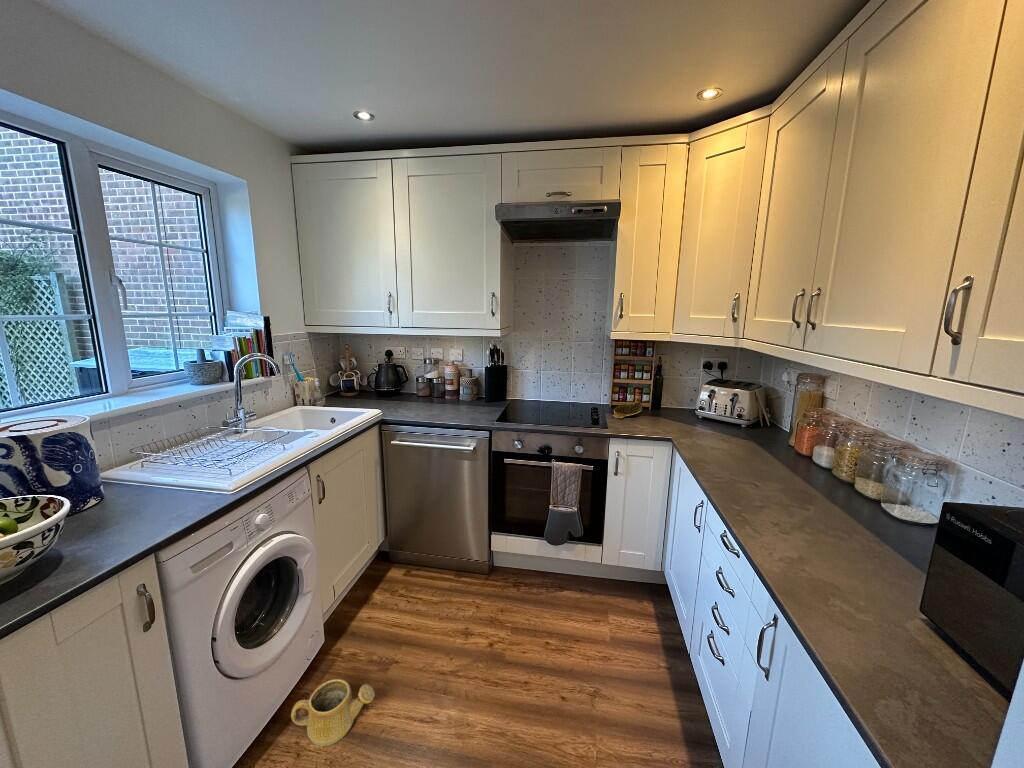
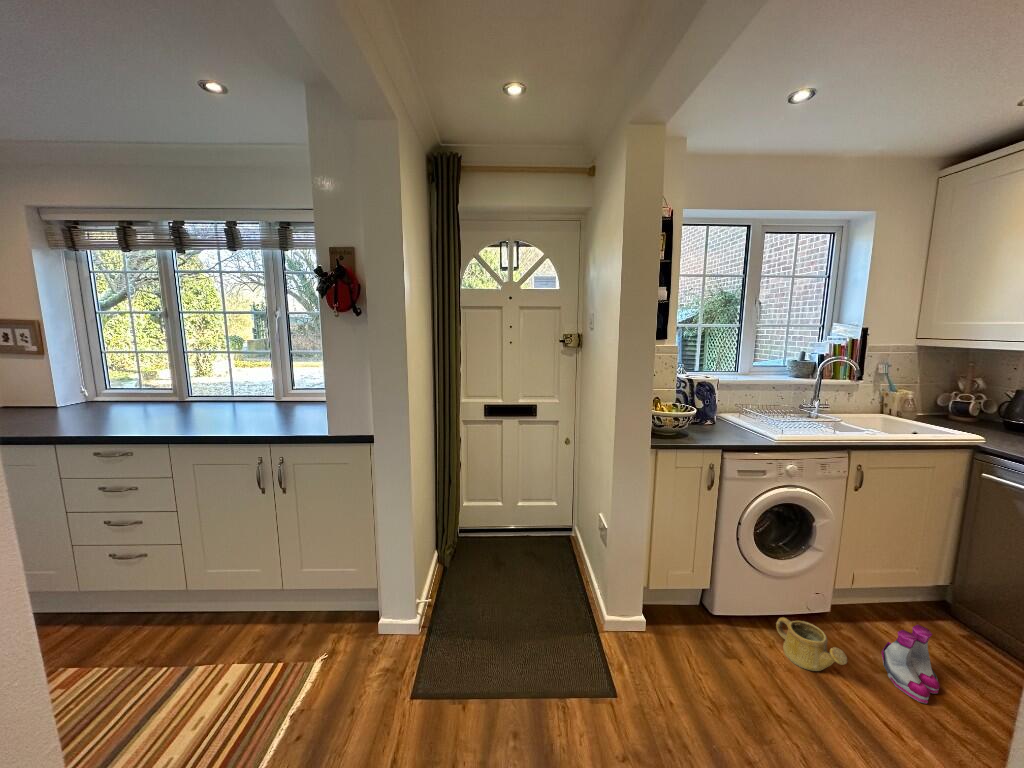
boots: none [382,597,425,668] -> present [881,625,940,704]

